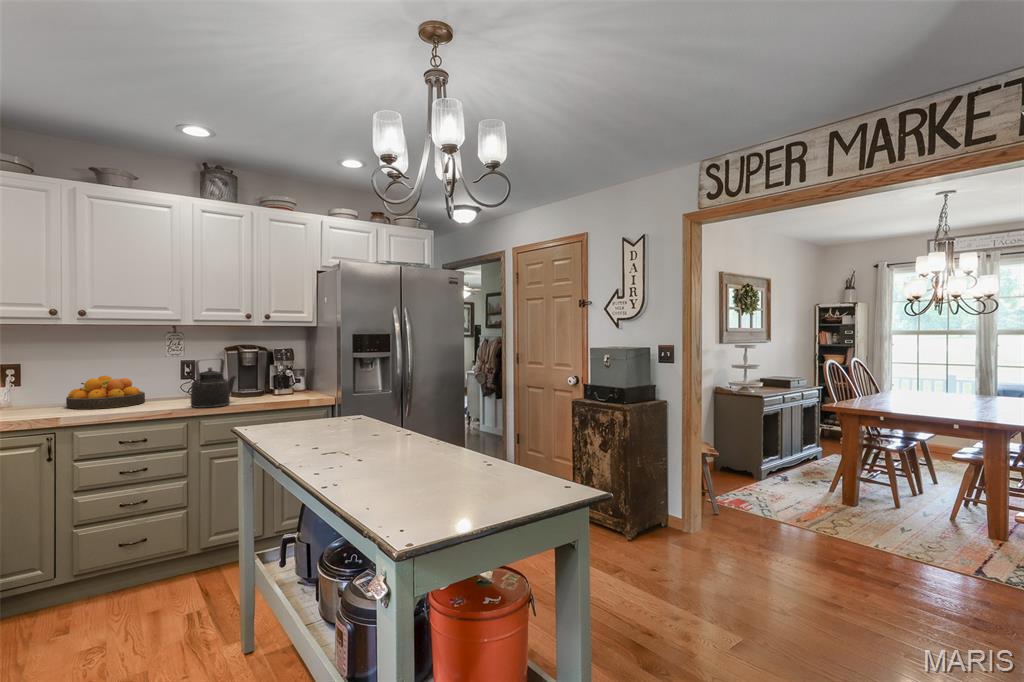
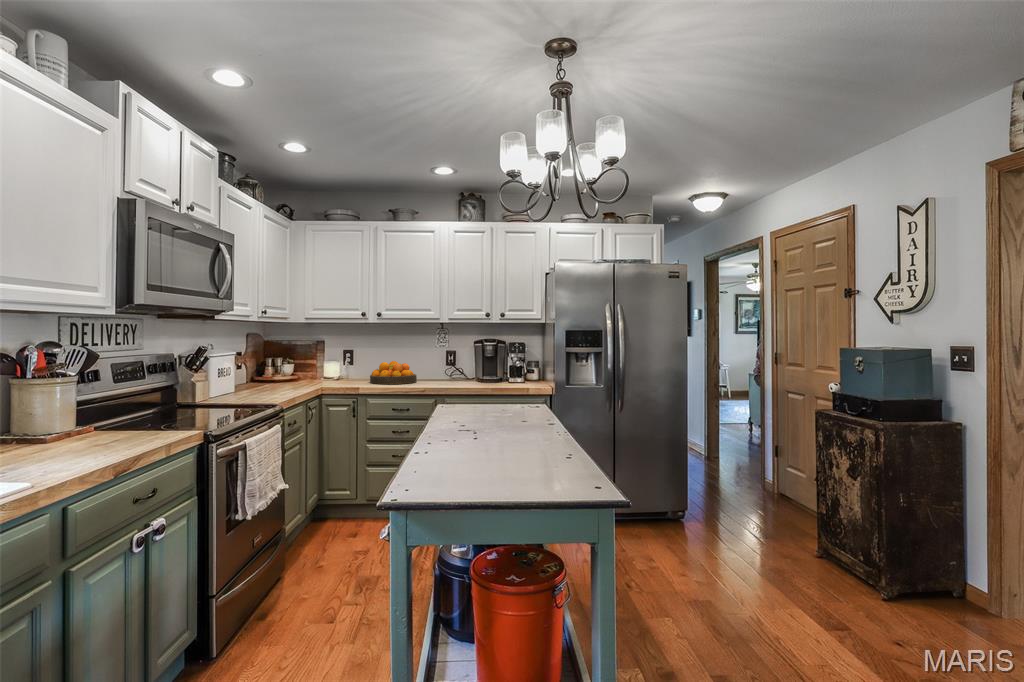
kettle: present [191,359,236,408] -> none [438,350,474,389]

